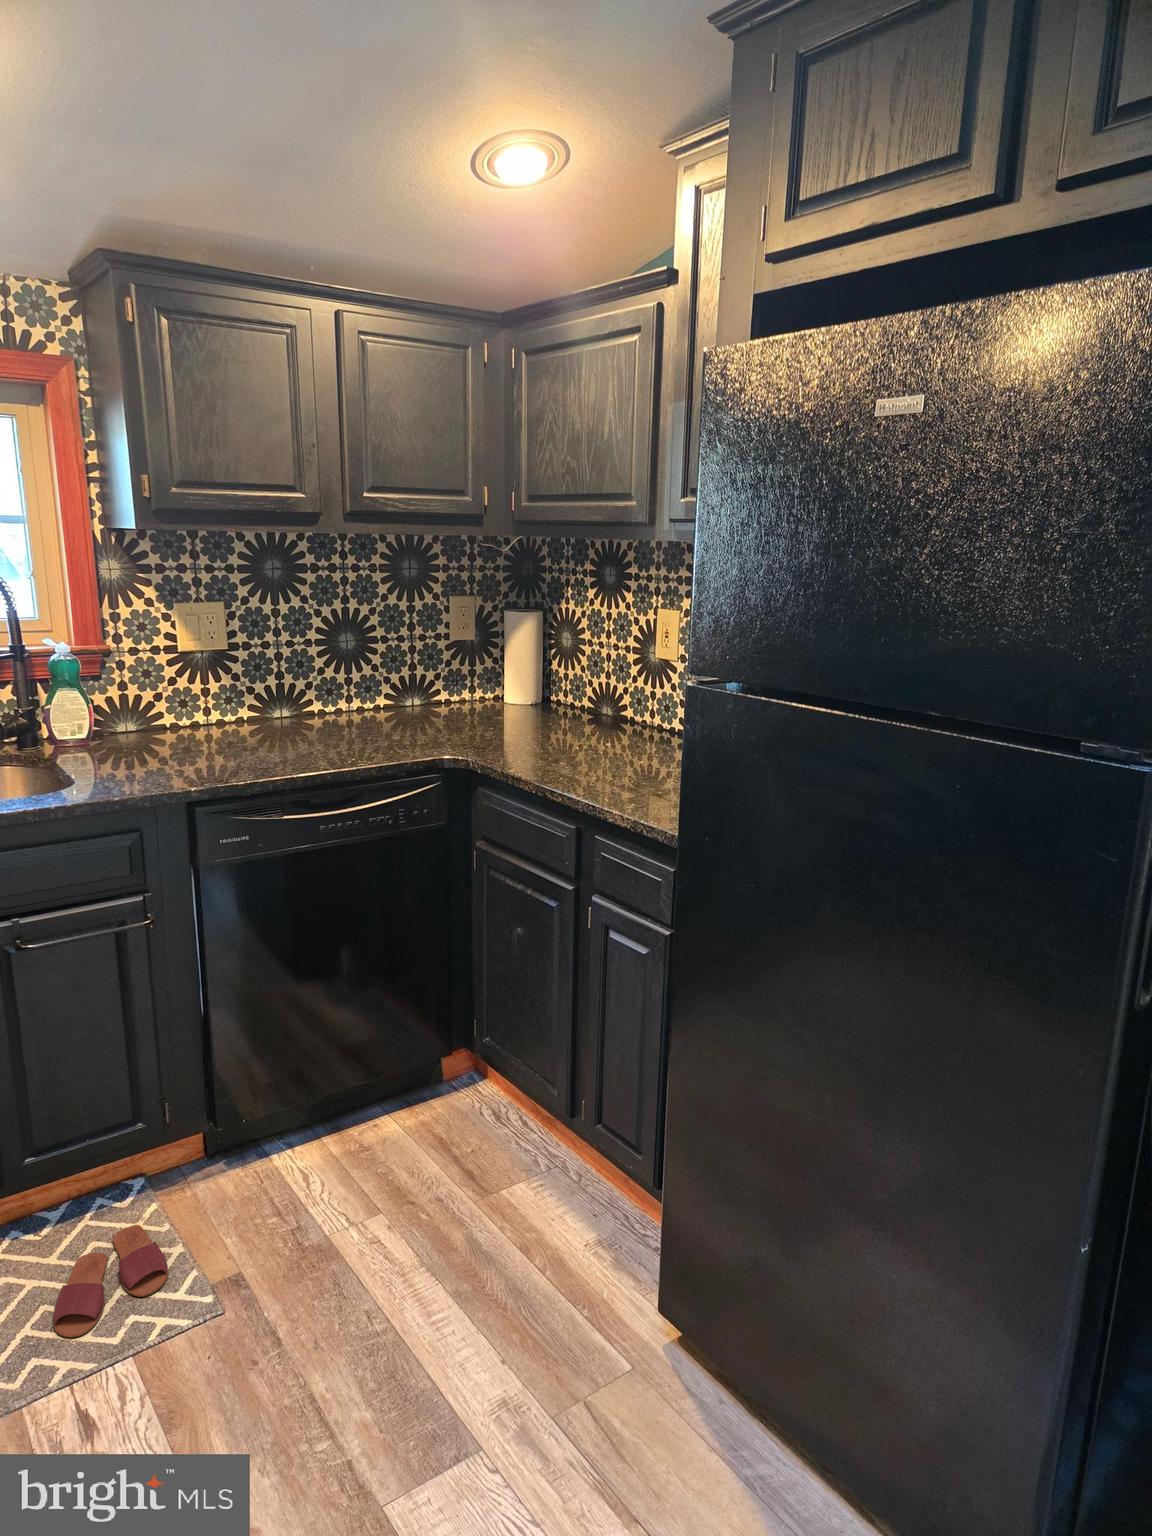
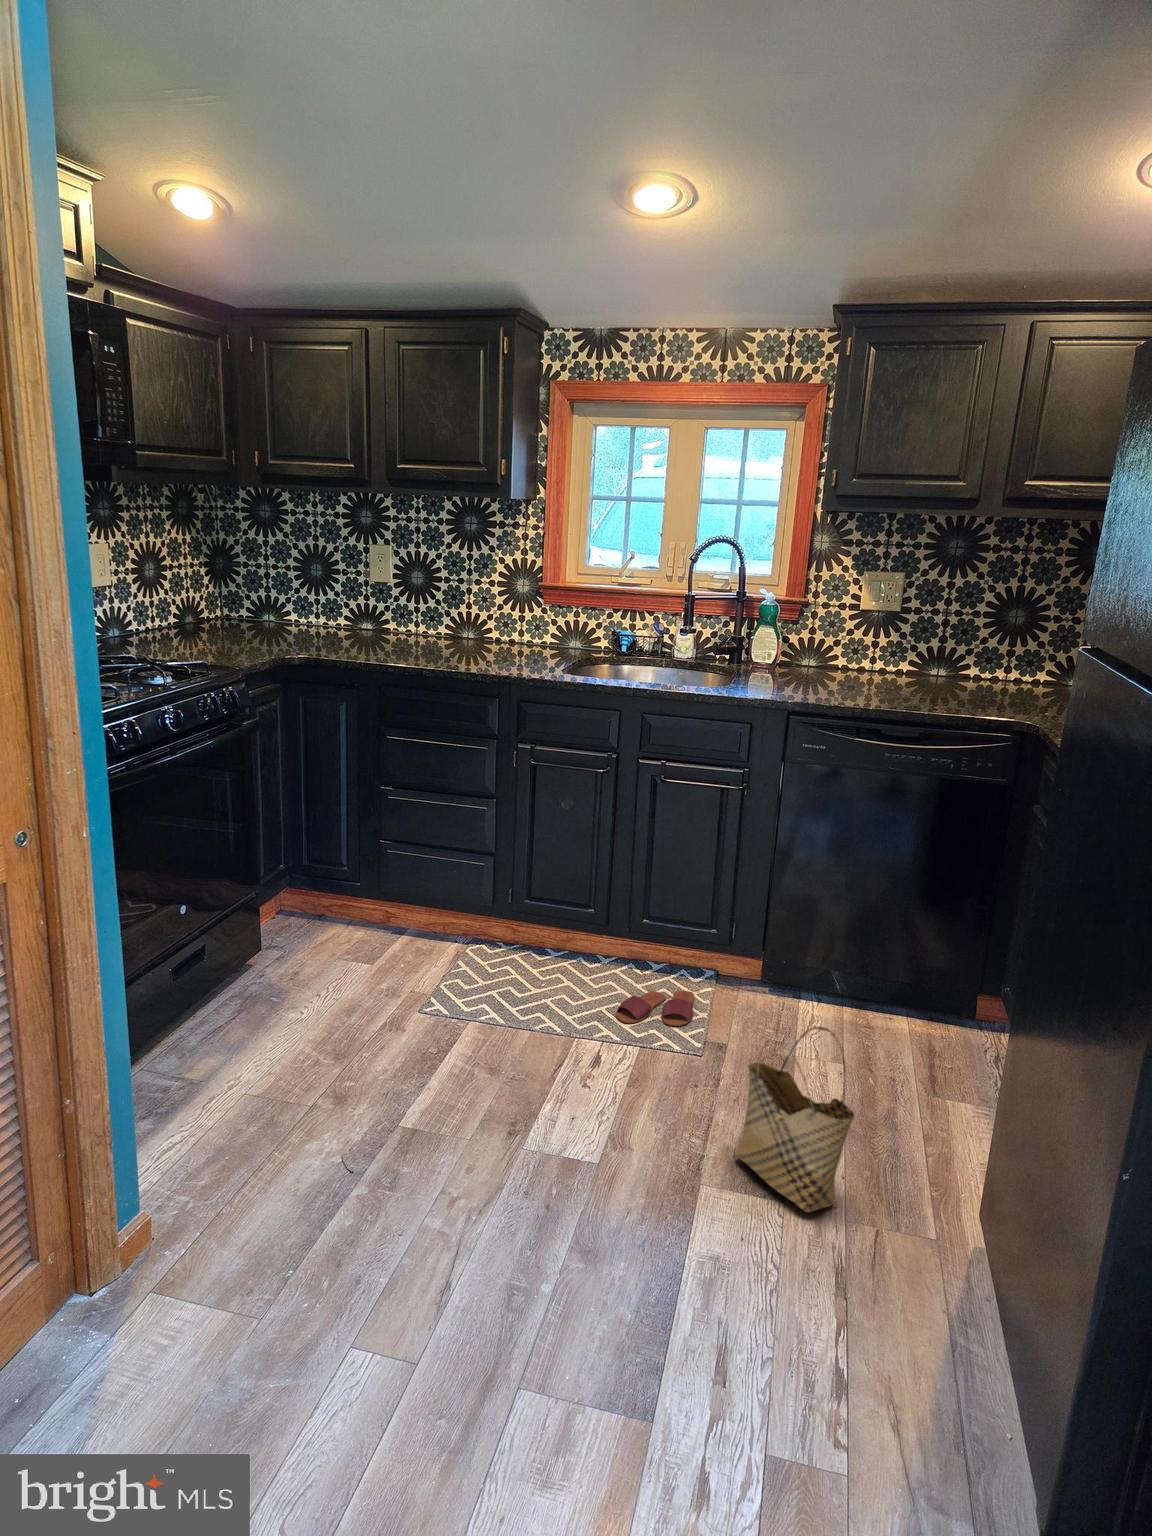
woven basket: none [380,1209,538,1442] -> present [735,1027,854,1212]

